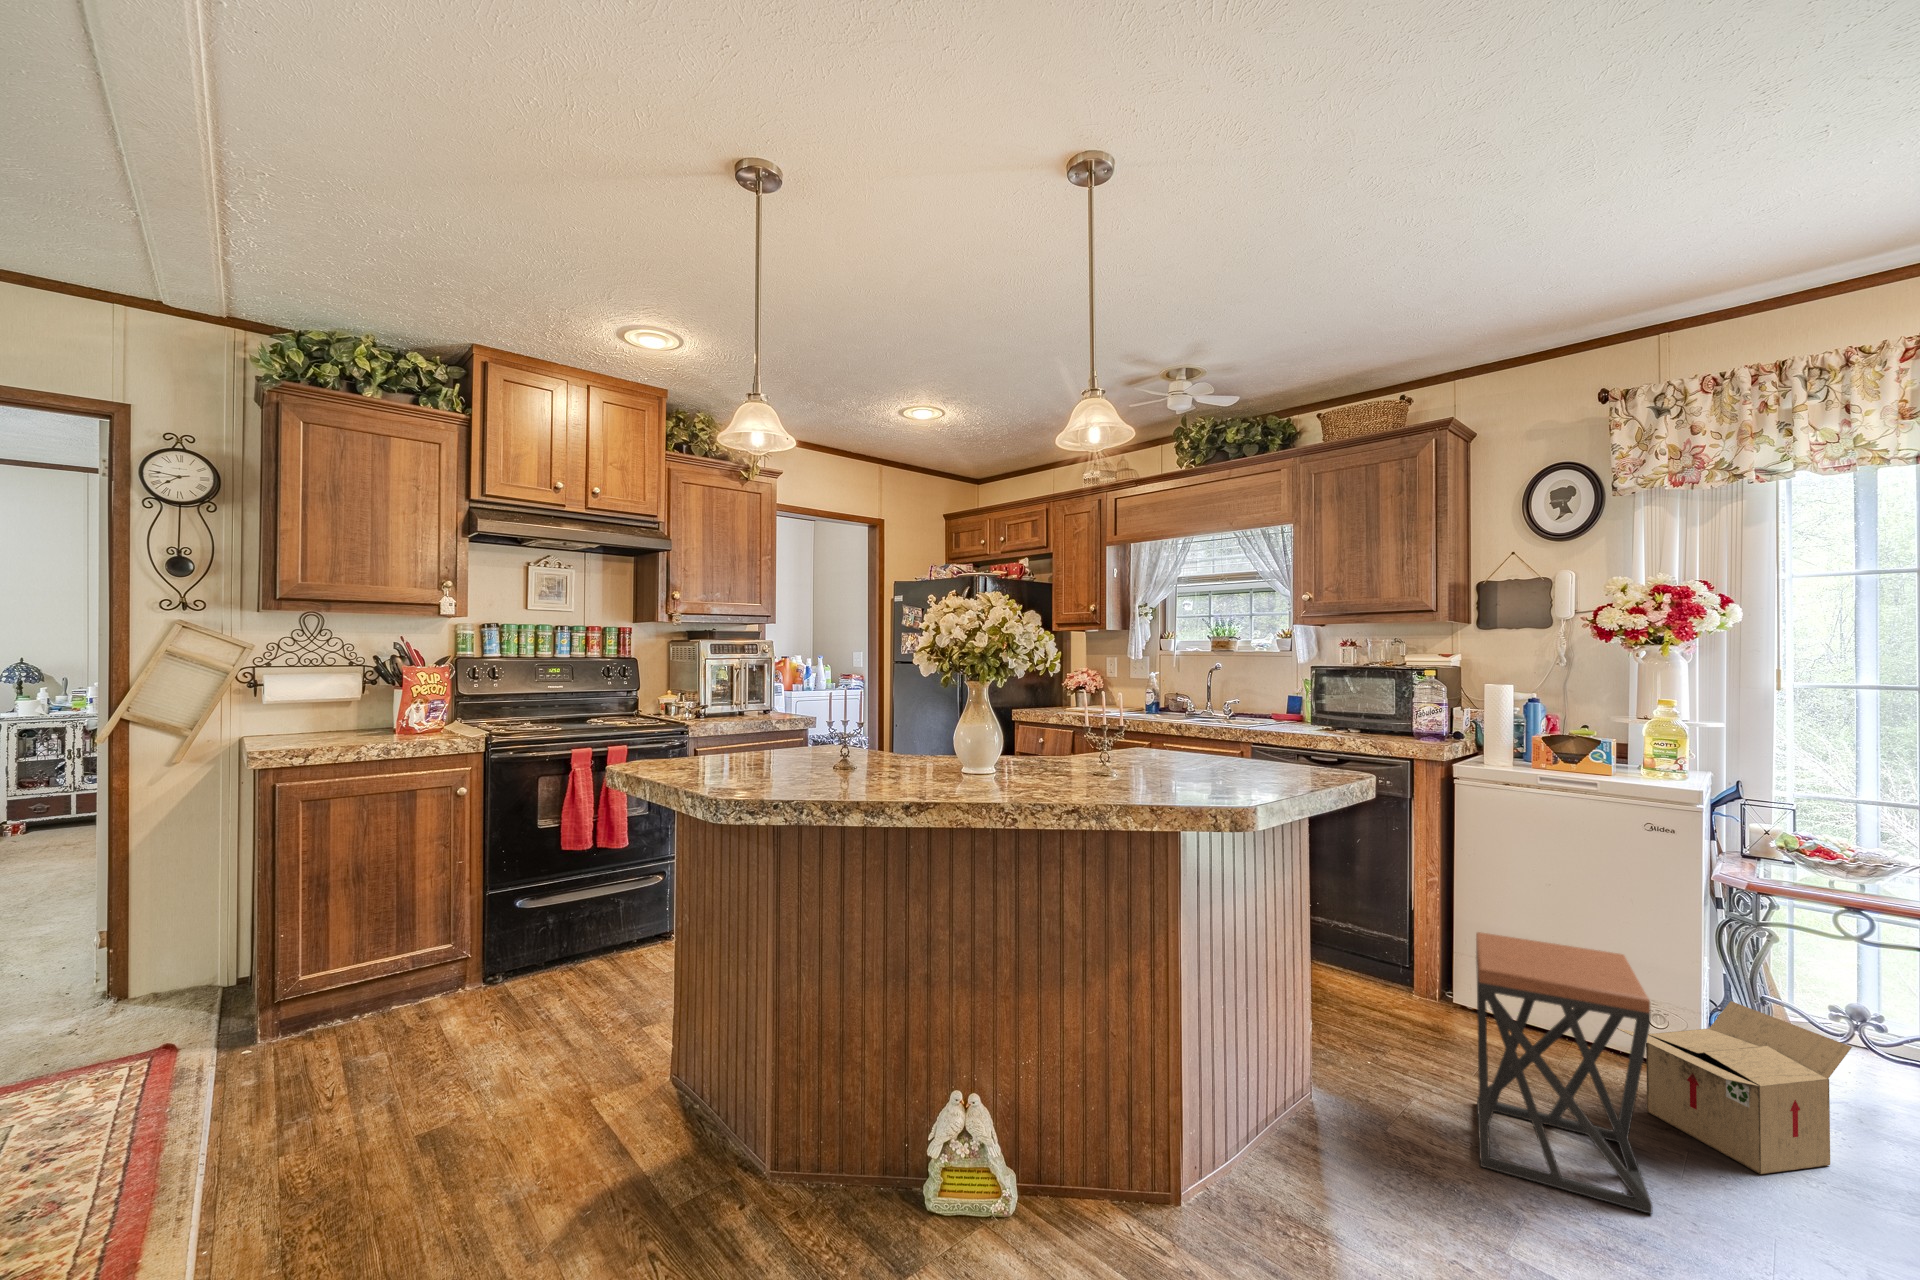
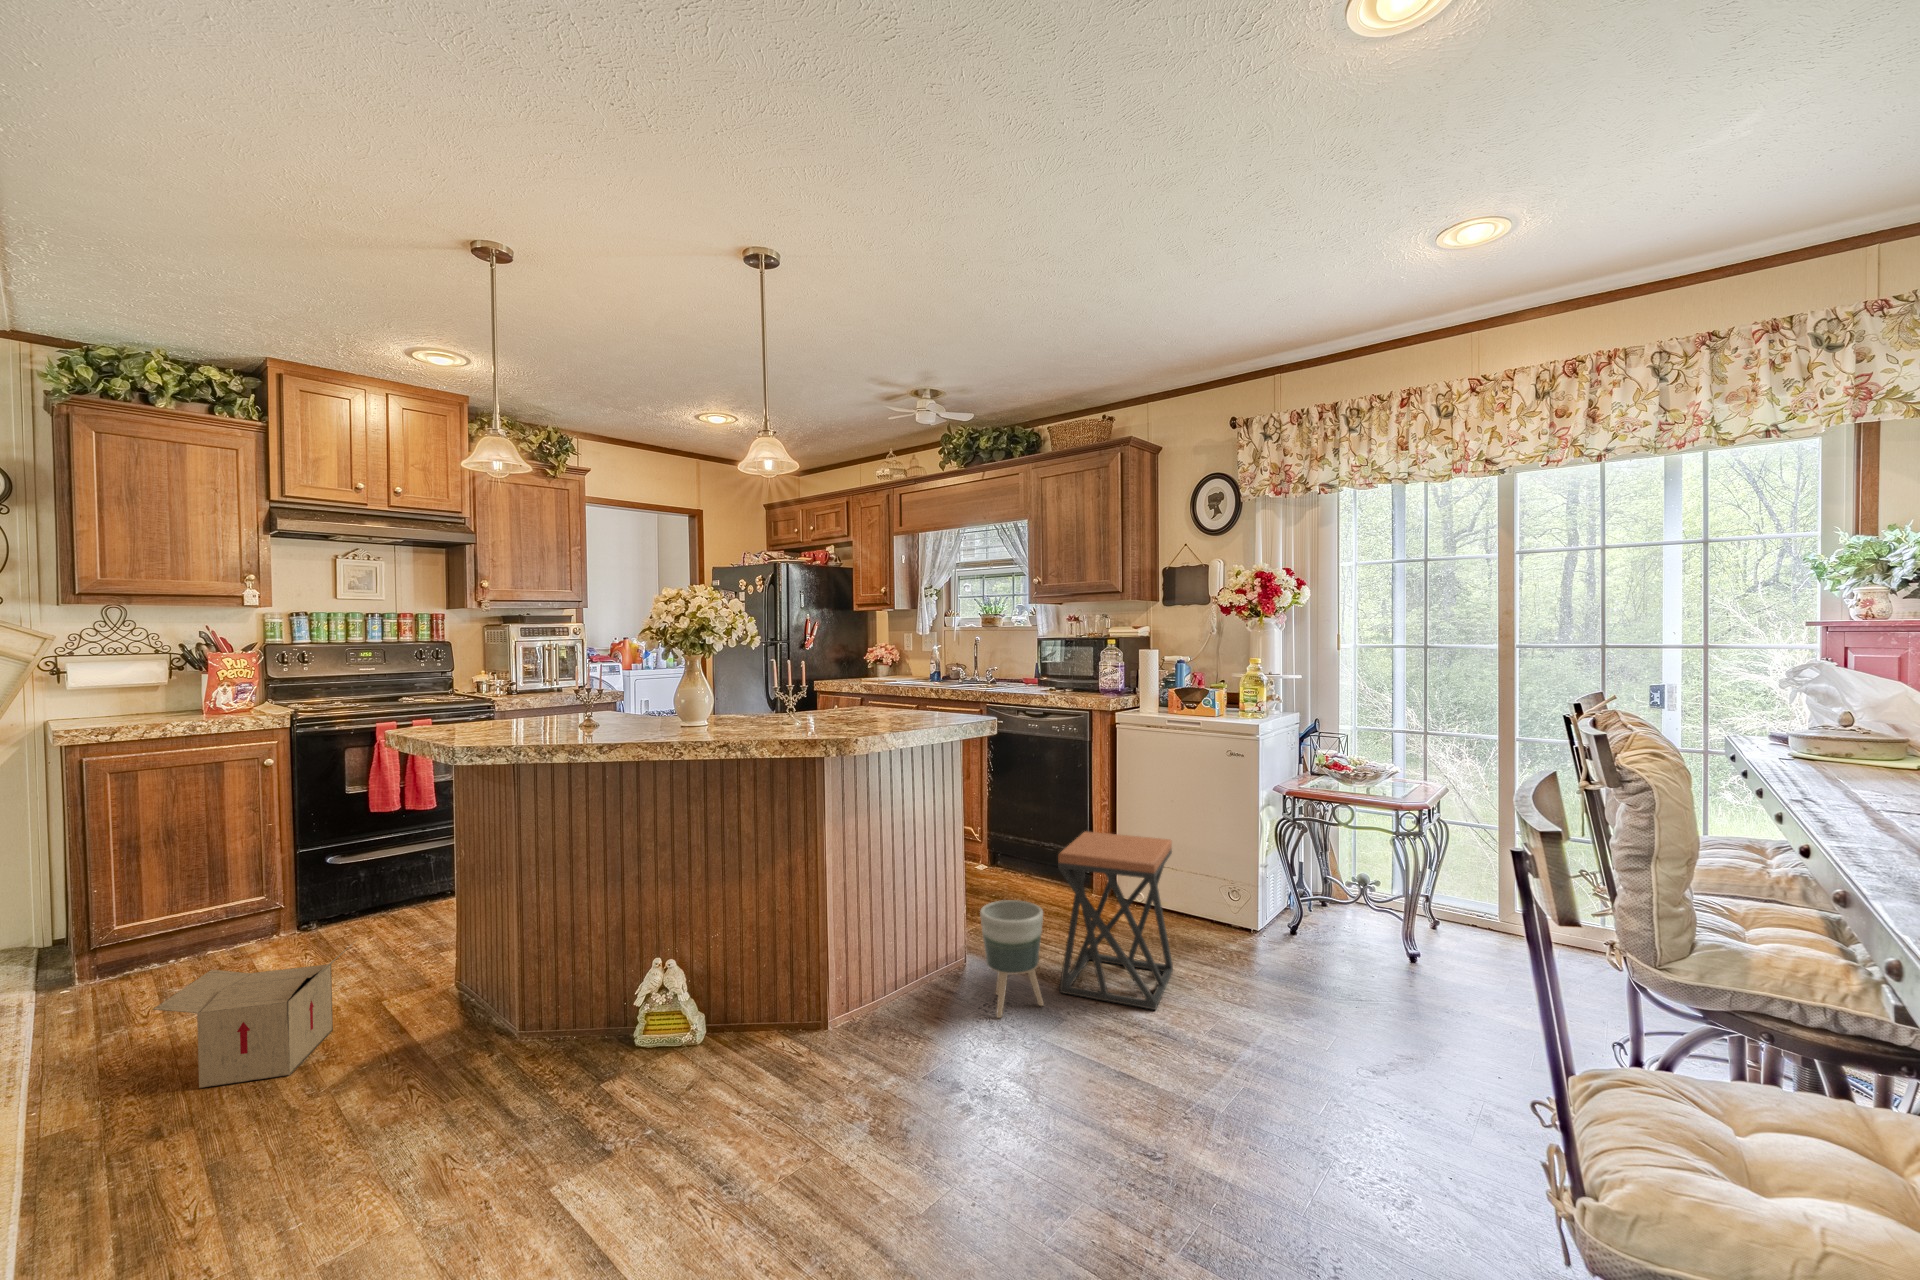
cardboard box: present [1617,1001,1852,1174] -> present [153,939,358,1088]
planter: none [1374,1030,1475,1207] -> present [980,900,1044,1018]

